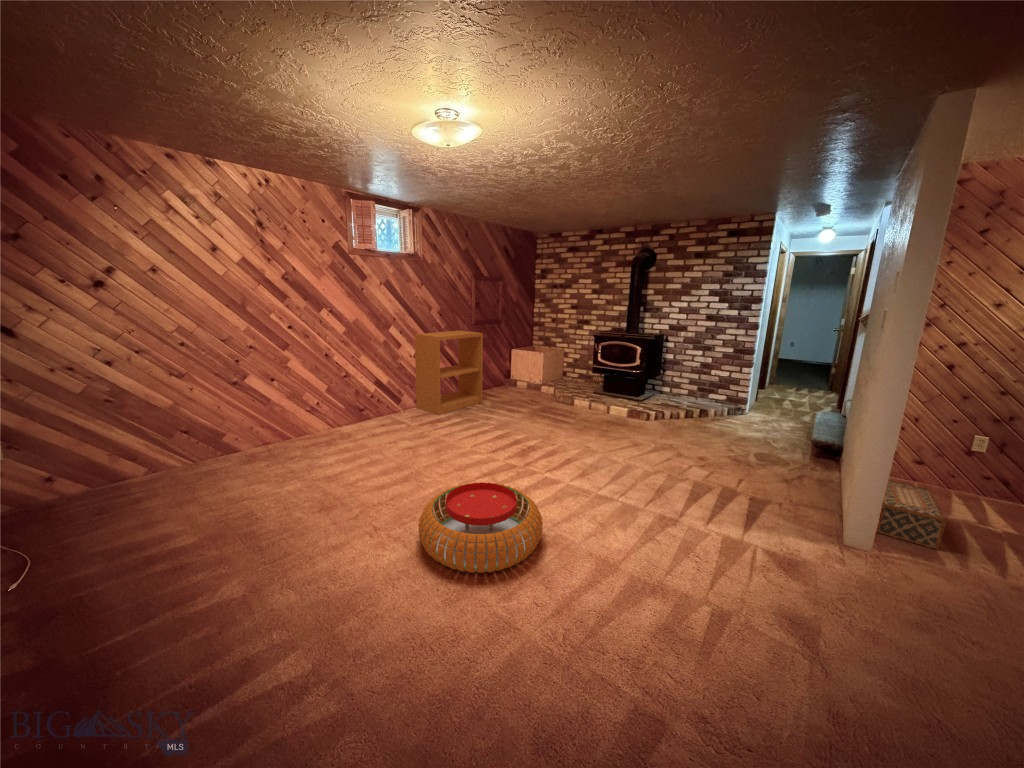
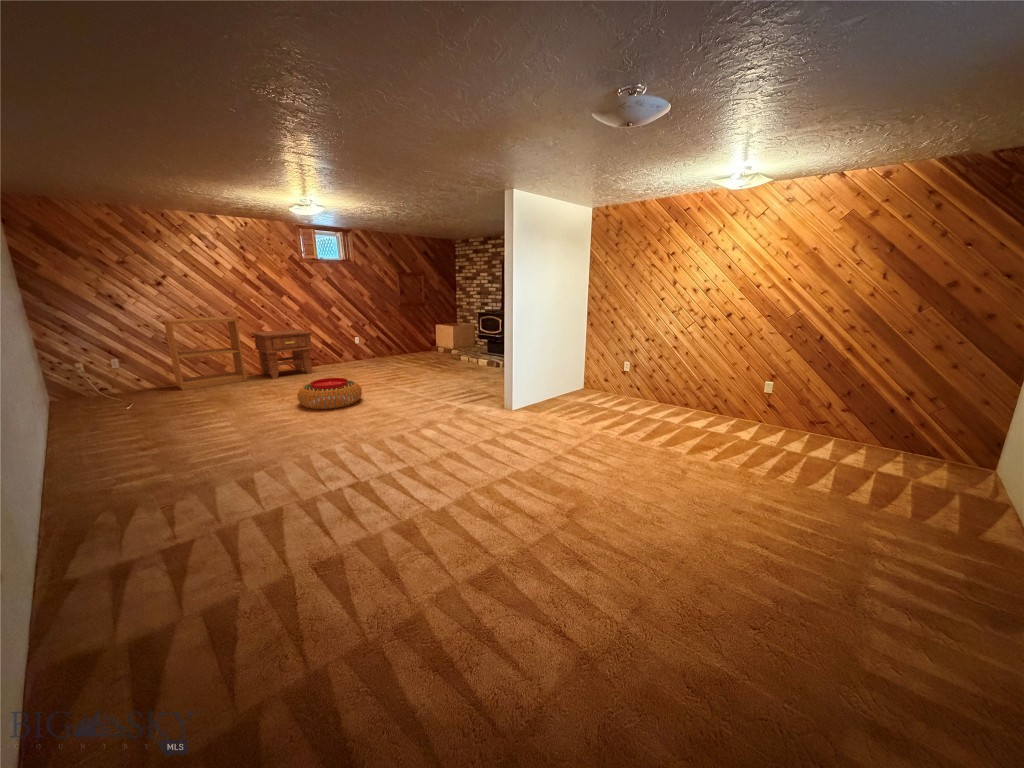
bookshelf: present [415,331,483,415] -> present [164,317,246,390]
side table: none [270,364,378,457] -> present [251,329,313,379]
woven basket: present [877,480,946,549] -> none [538,381,581,409]

